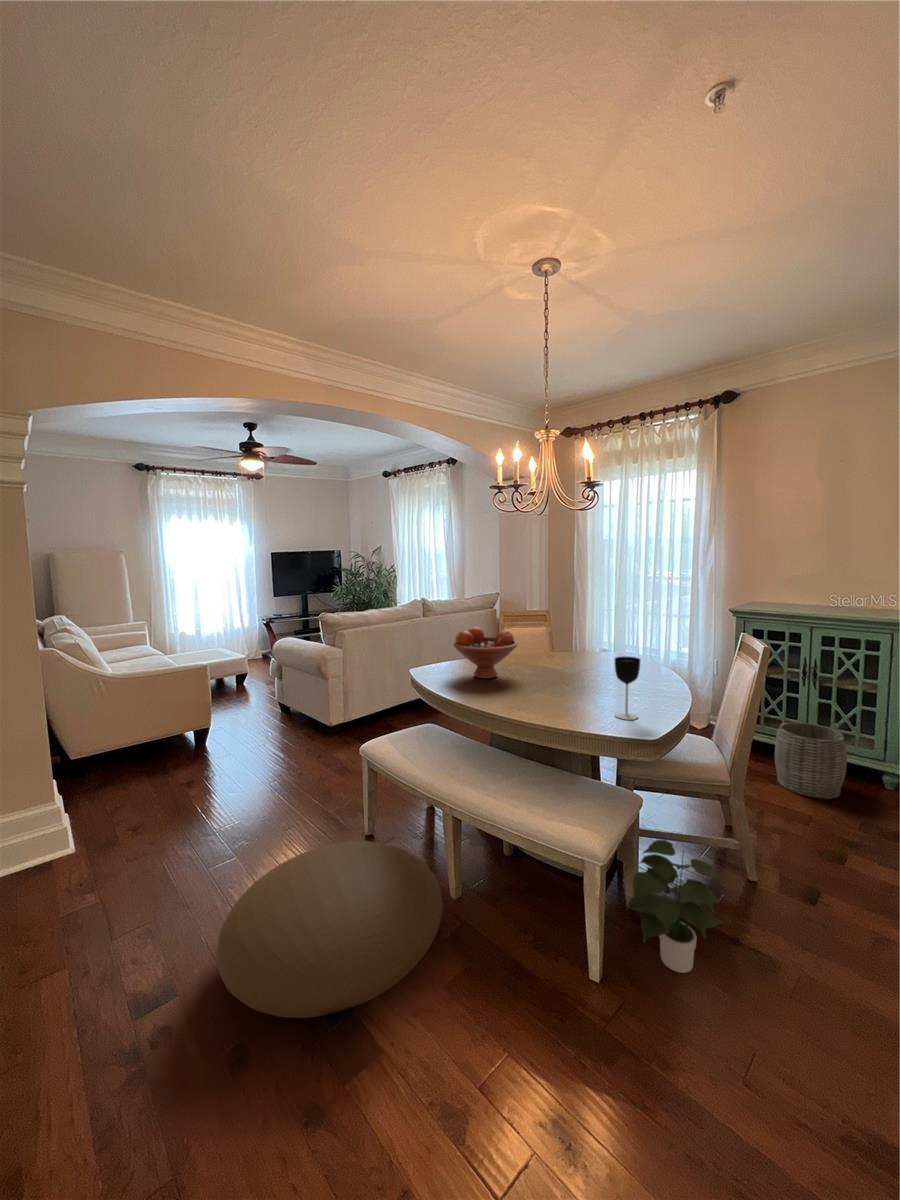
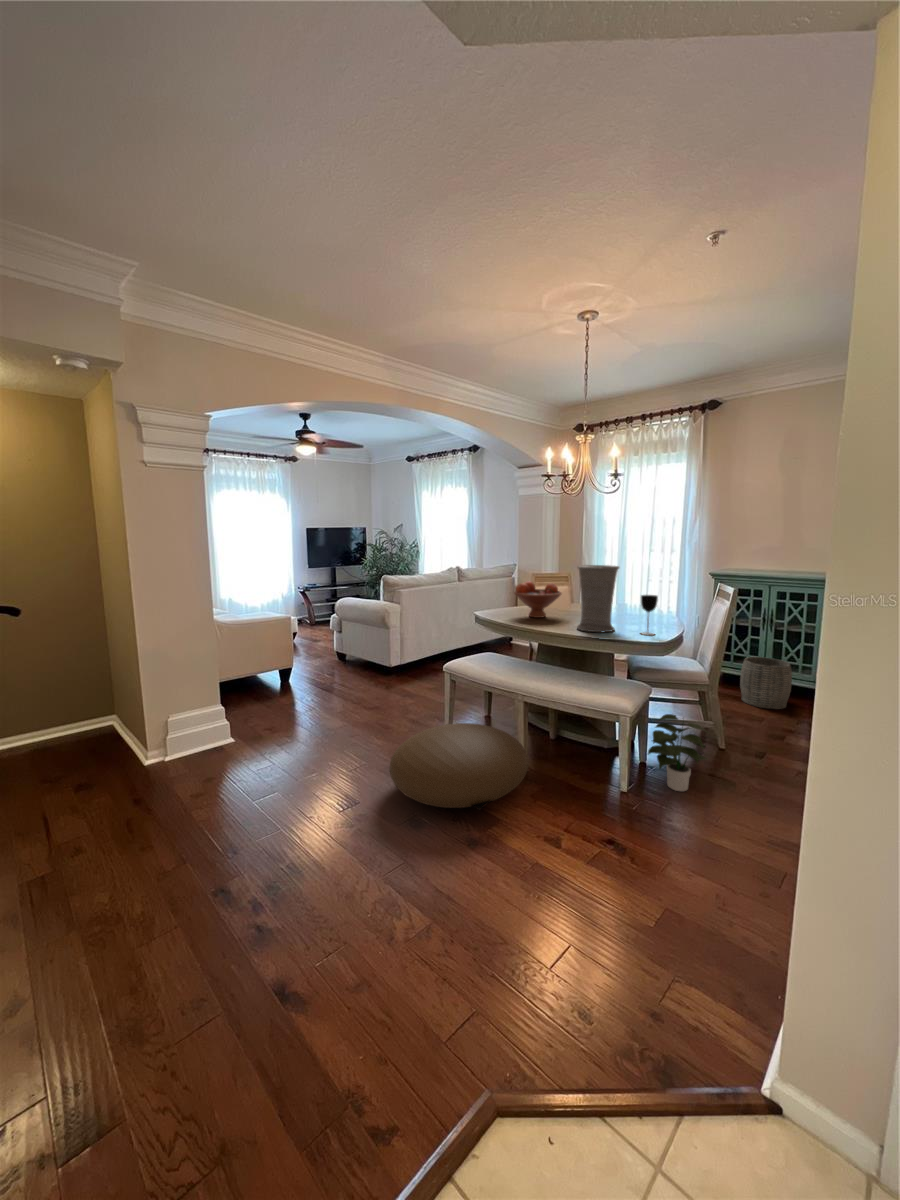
vase: none [524,610,585,712] -> present [577,565,619,632]

